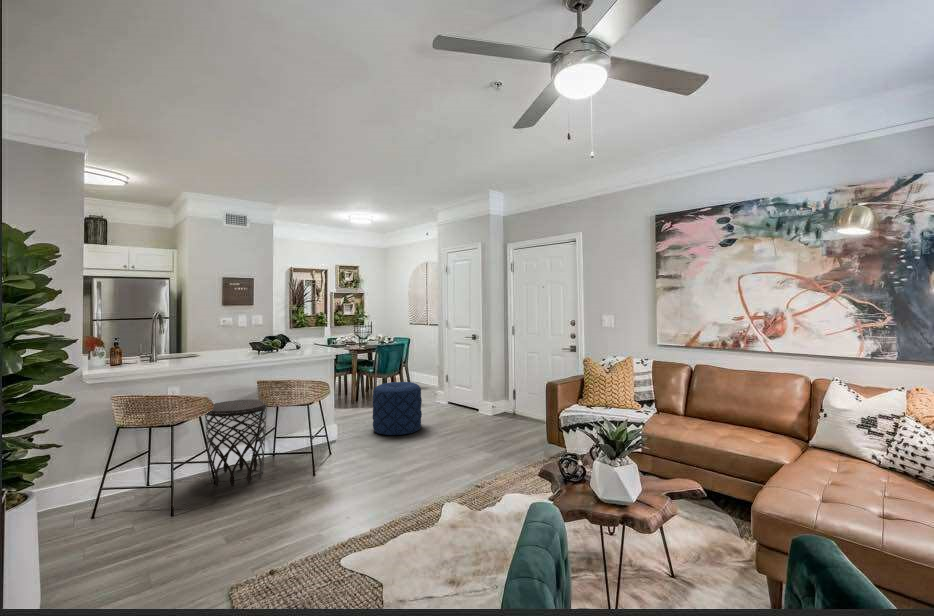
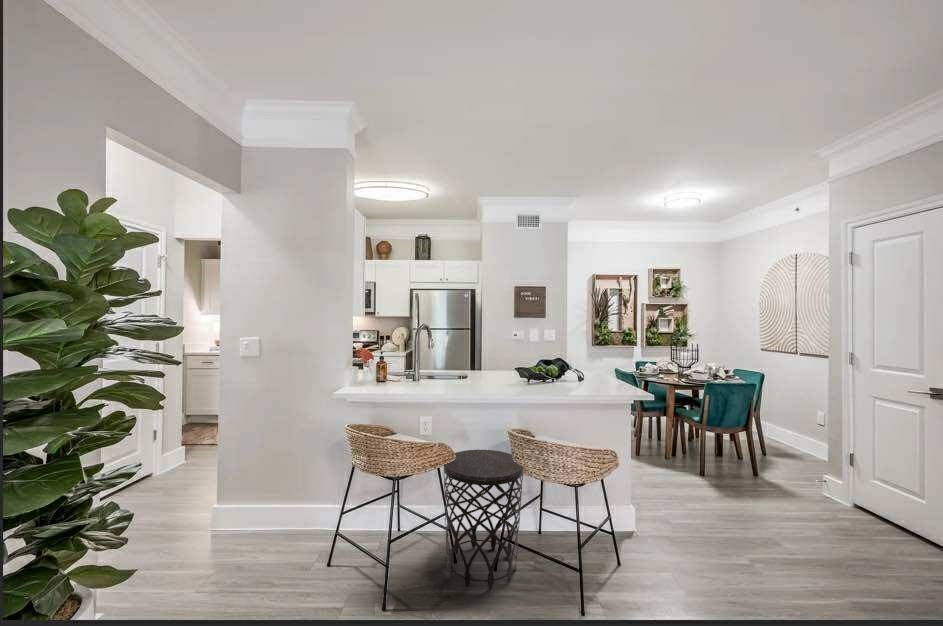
pouf: present [373,382,422,435] -> none [699,452,802,562]

